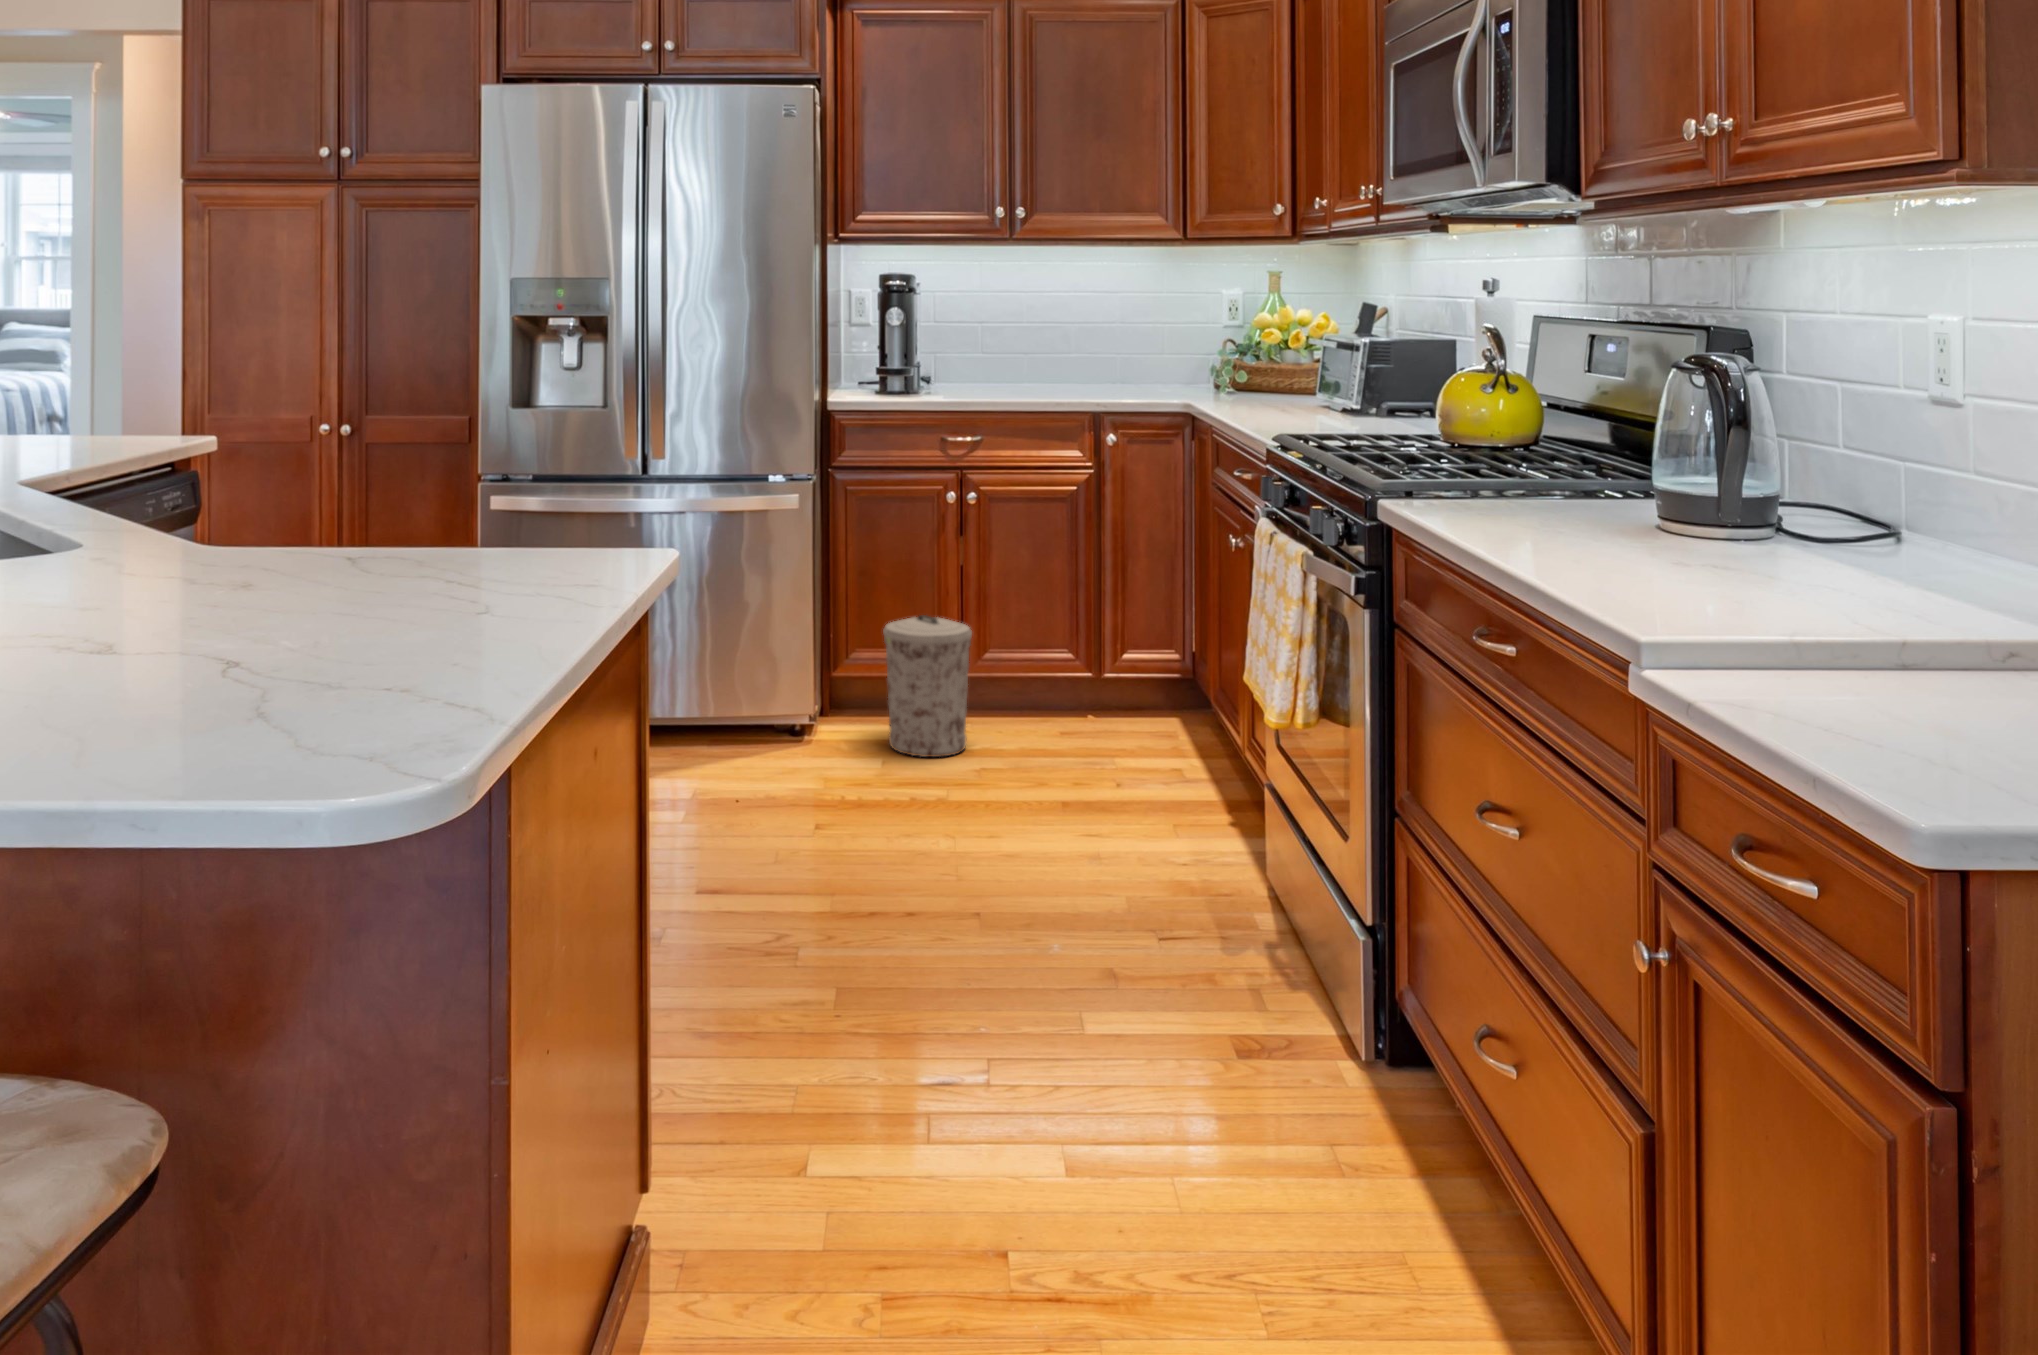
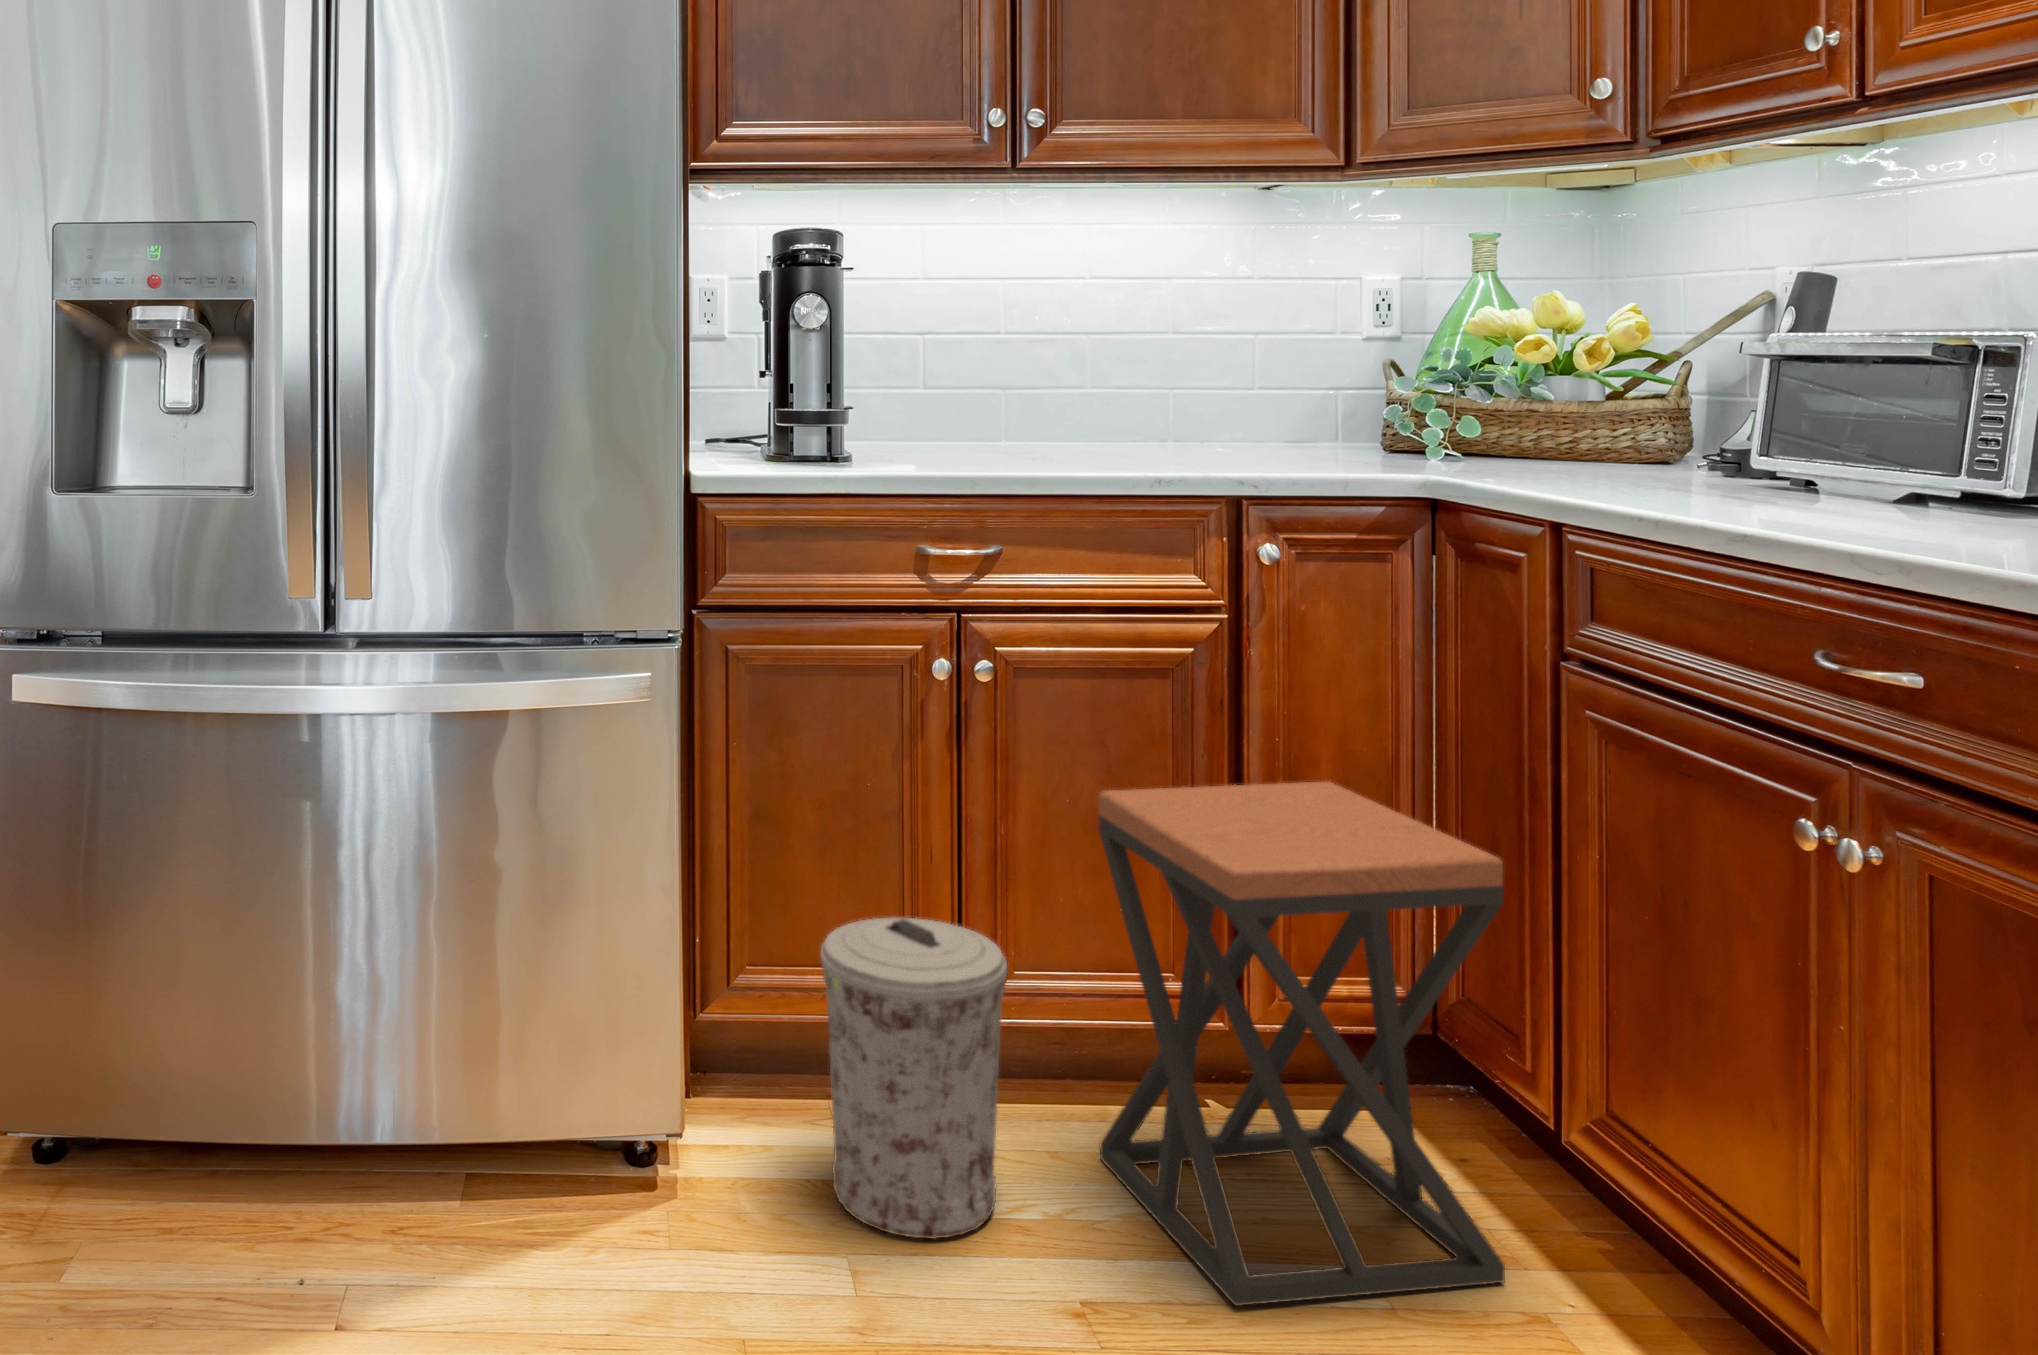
stool: none [1024,553,1192,774] -> present [1098,781,1505,1306]

